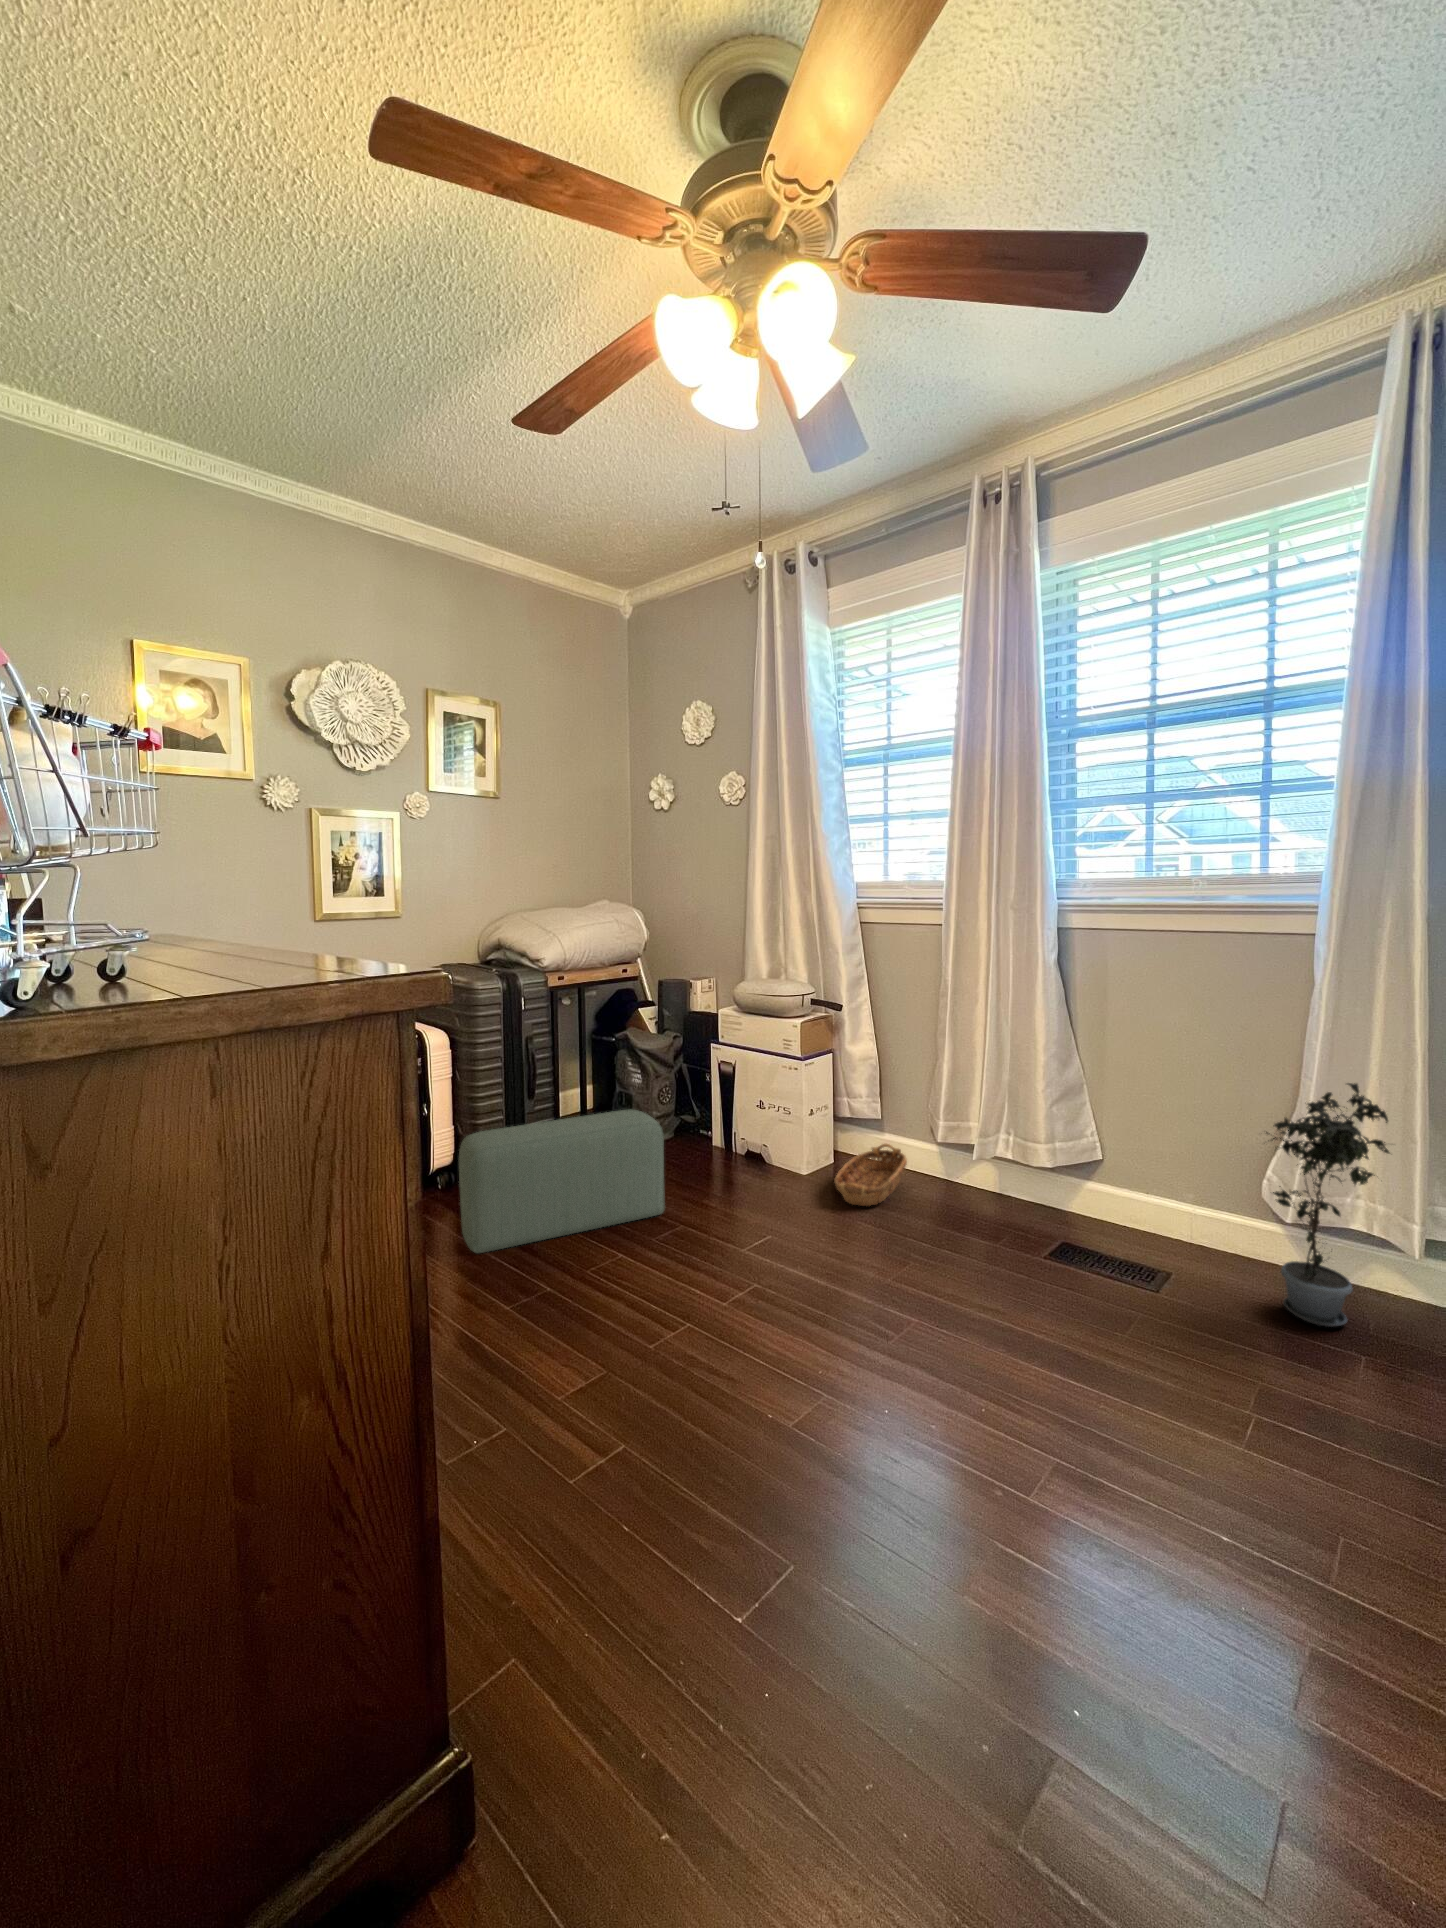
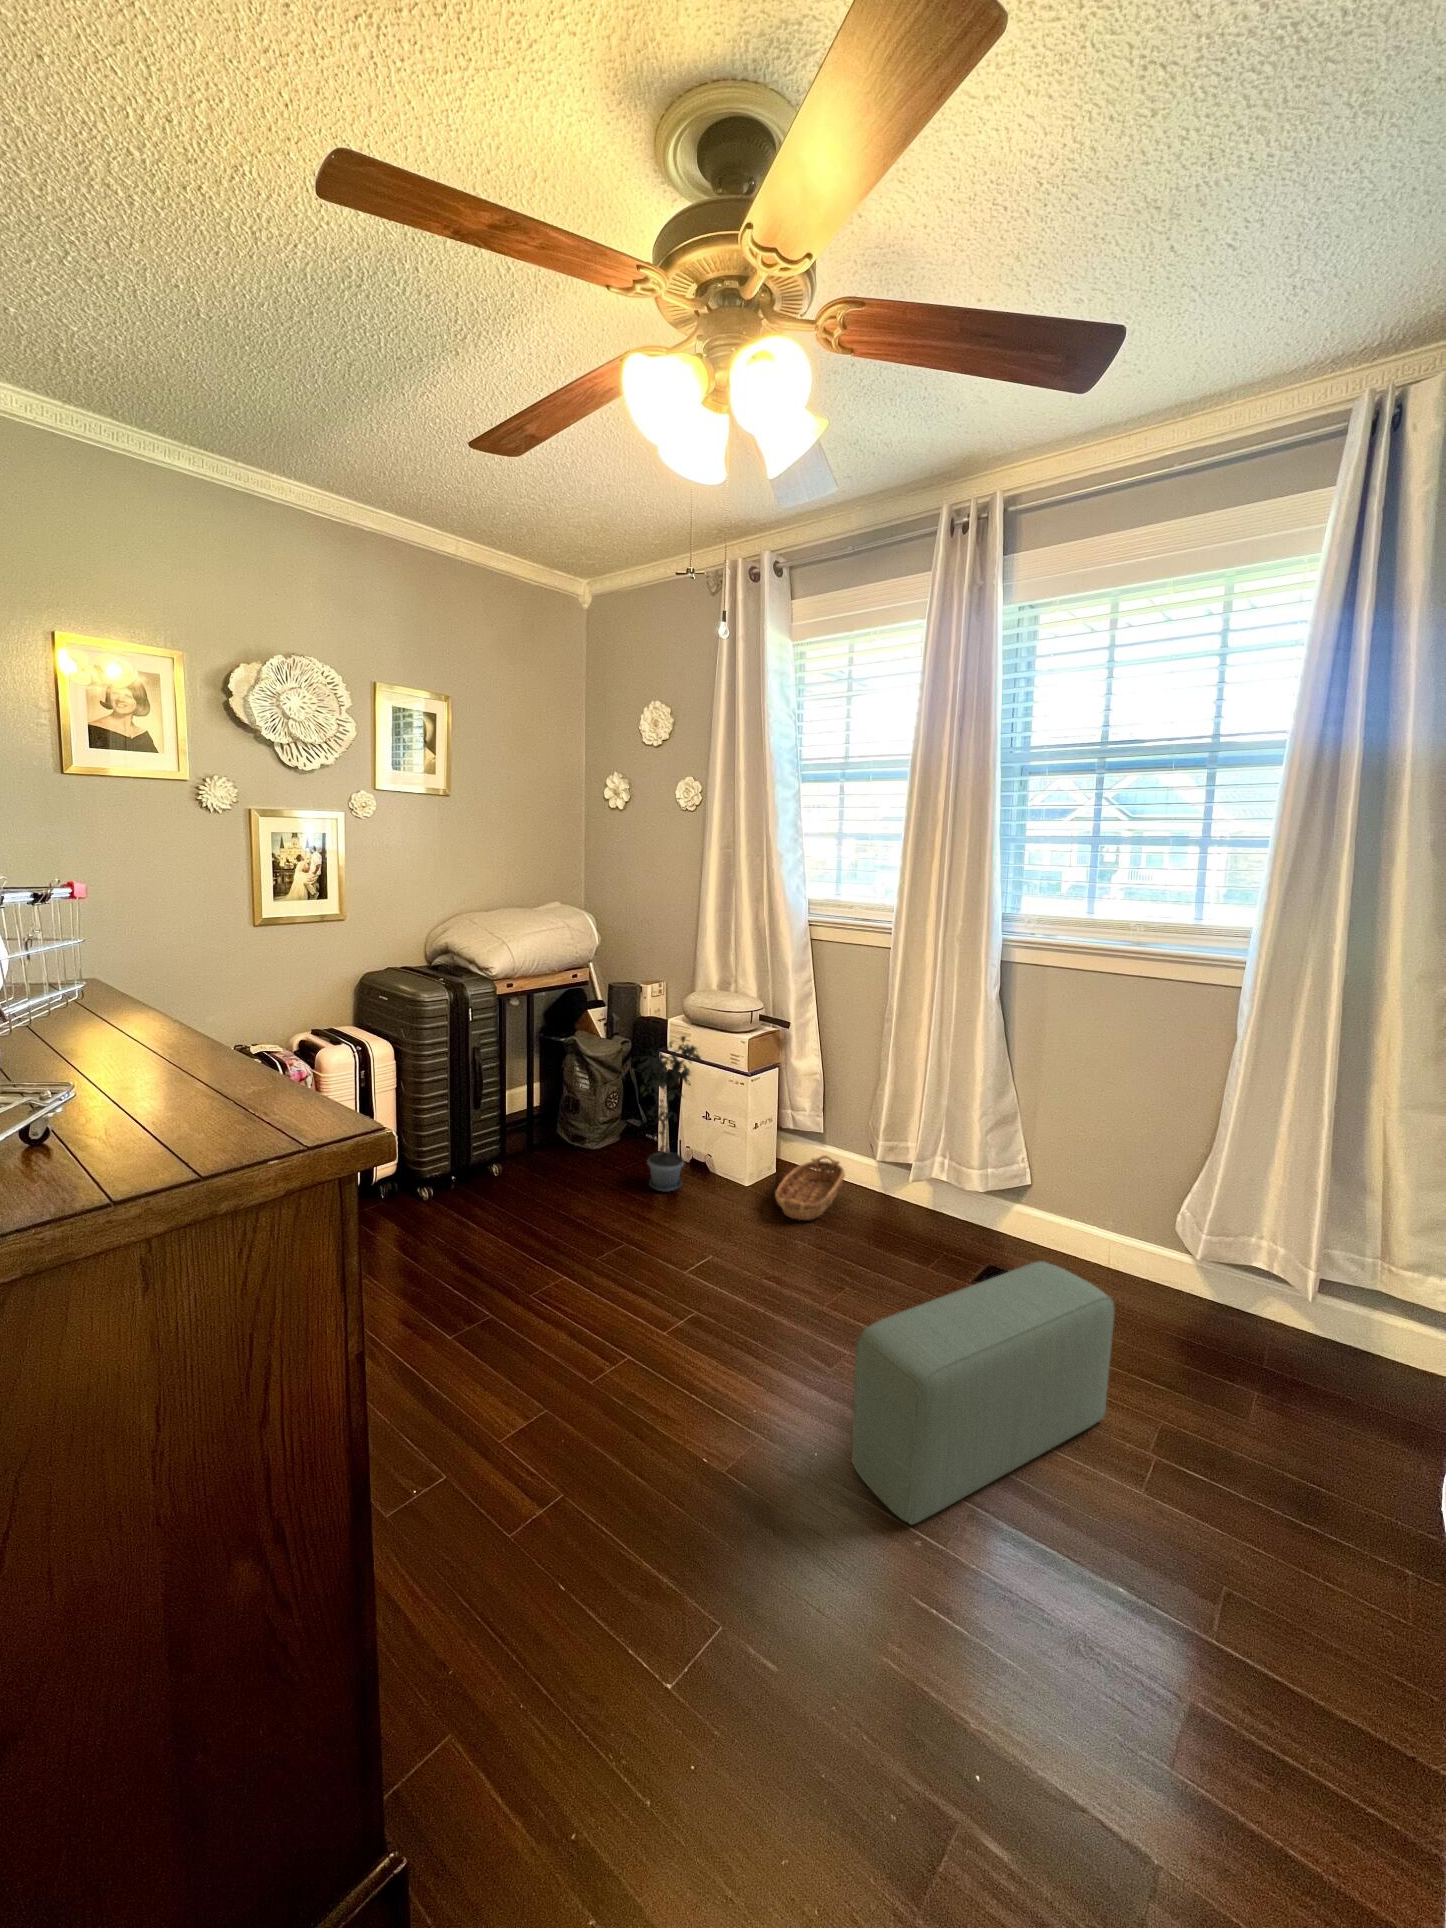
potted plant: present [1266,1083,1389,1327] -> present [633,1036,701,1192]
pouf: present [459,1109,665,1253] -> present [852,1261,1115,1525]

